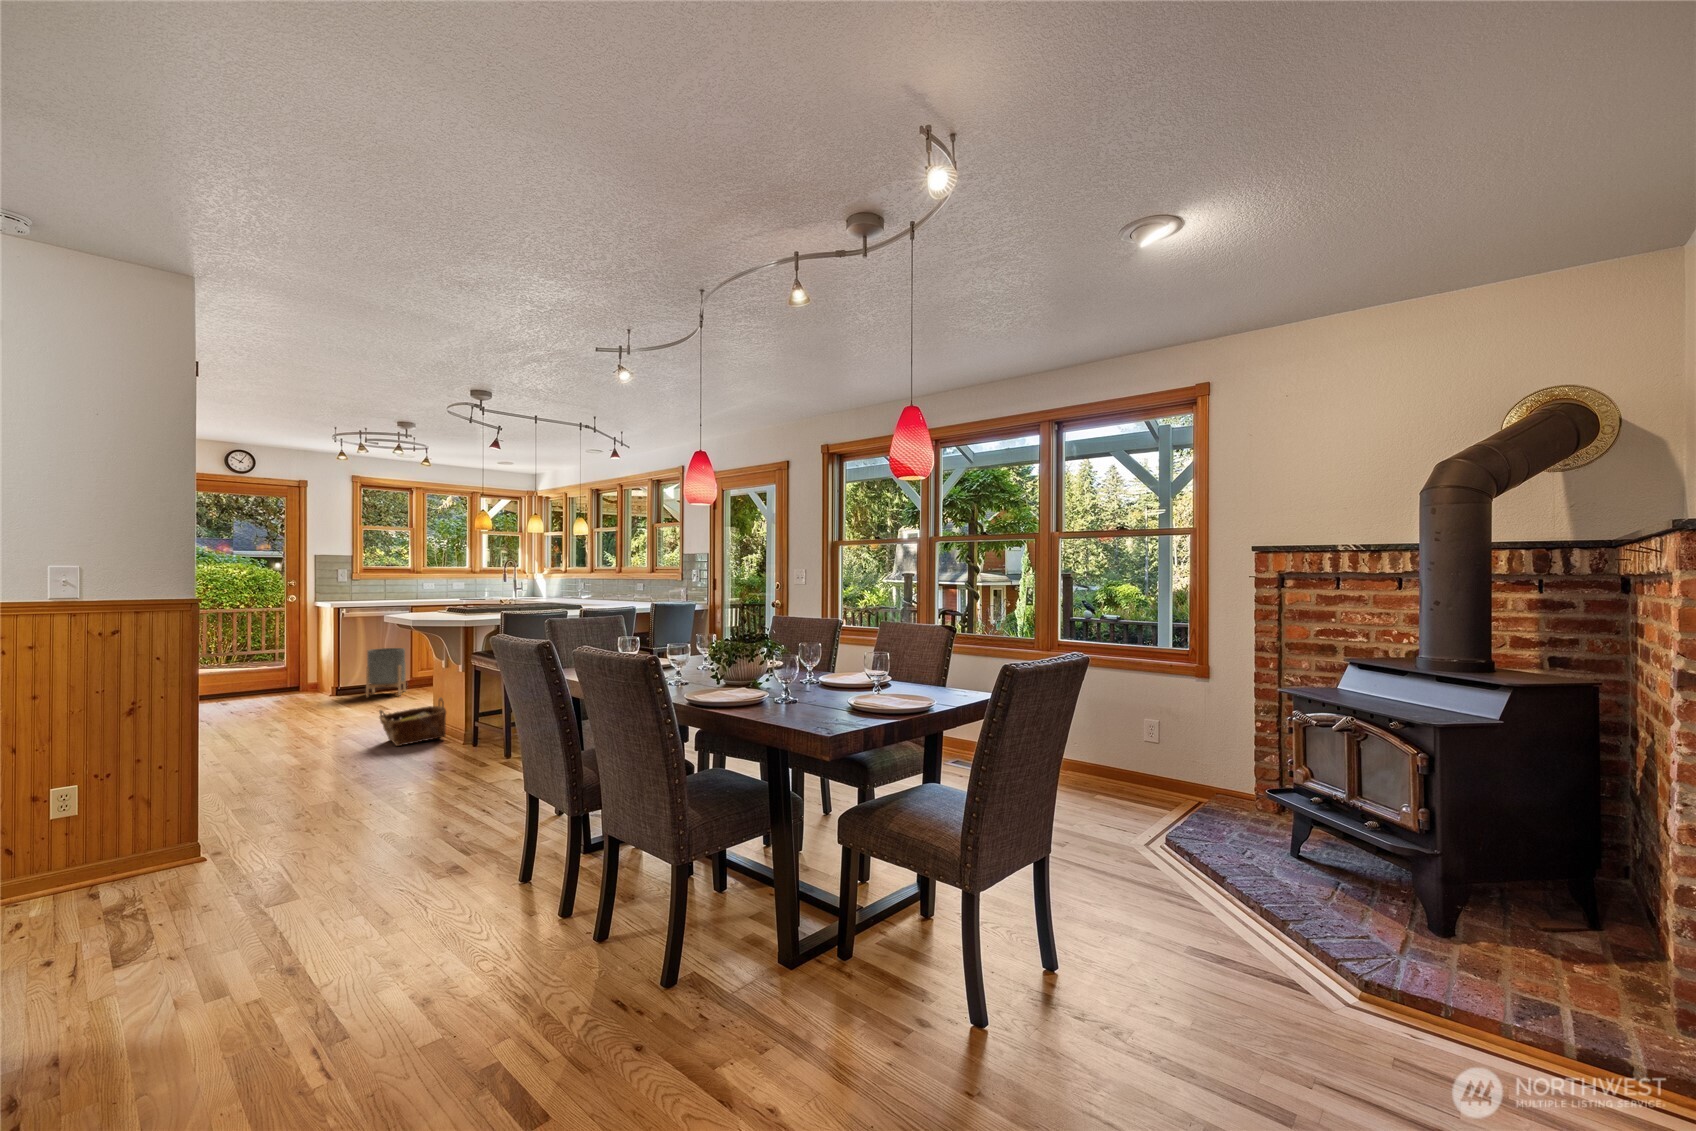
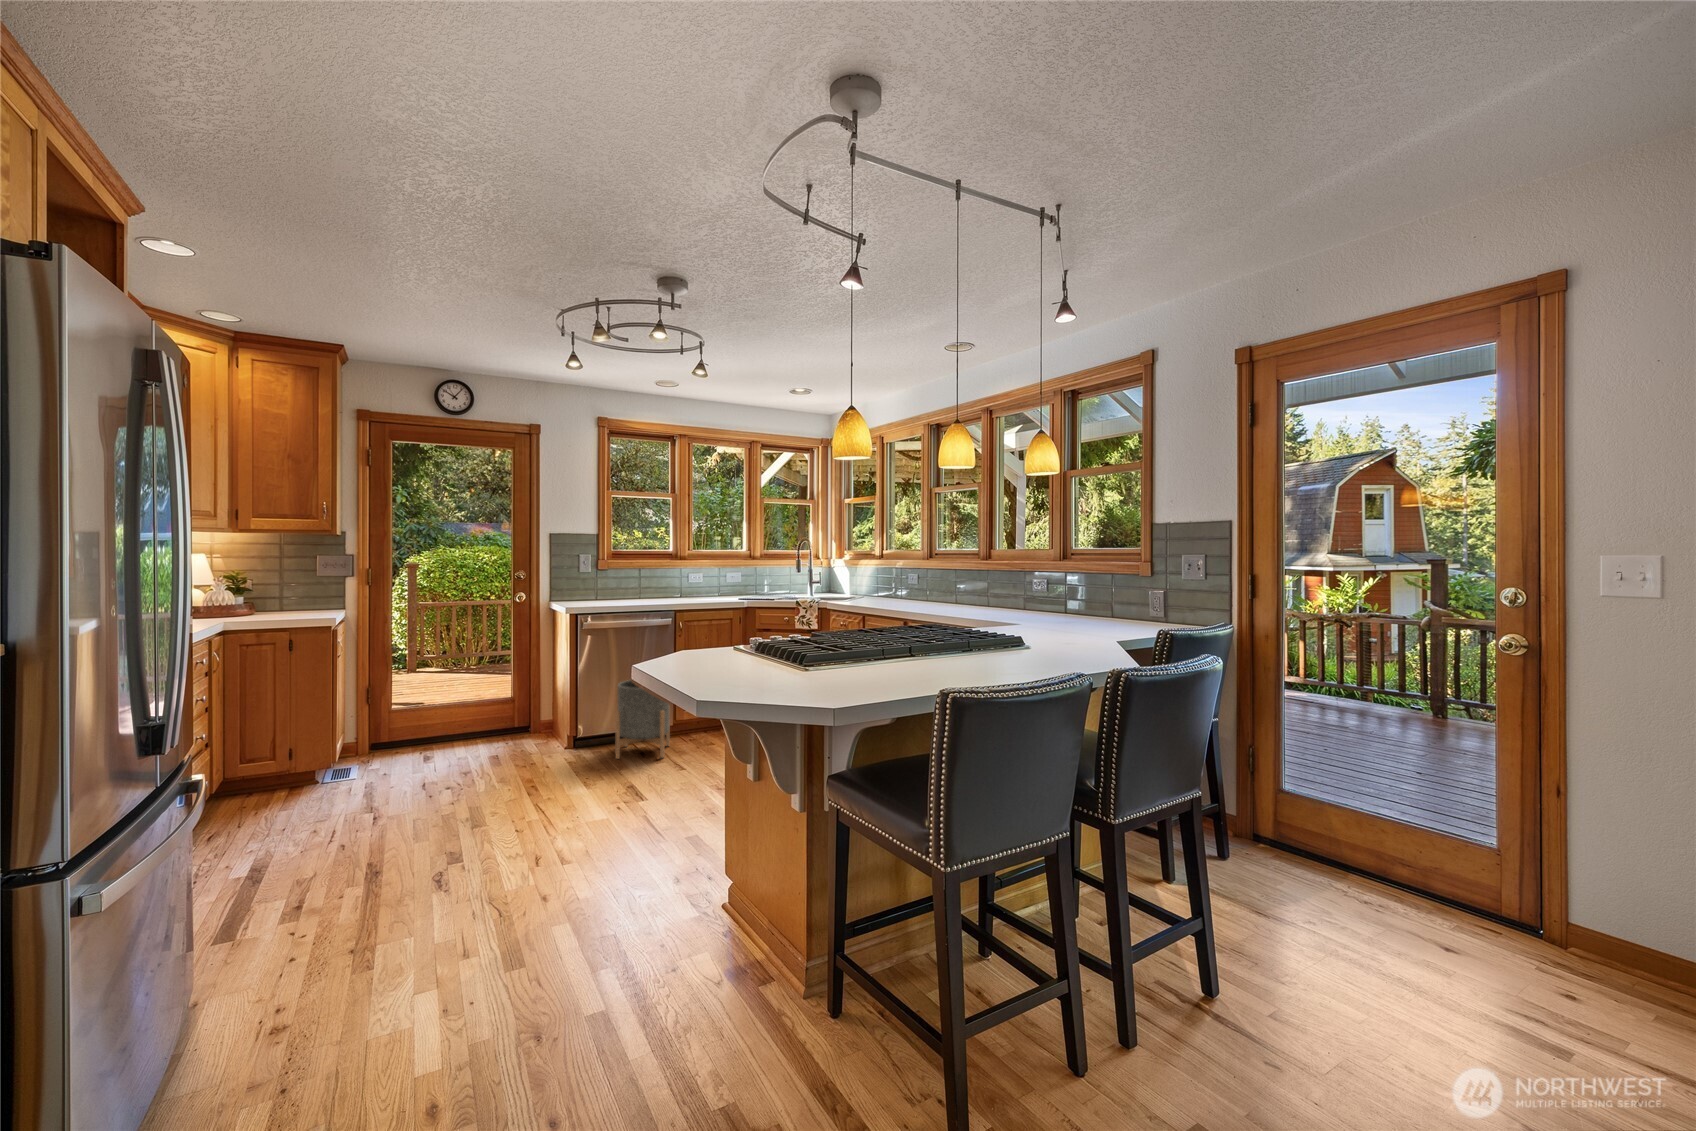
woven basket: present [379,698,446,746] -> none [636,851,764,976]

